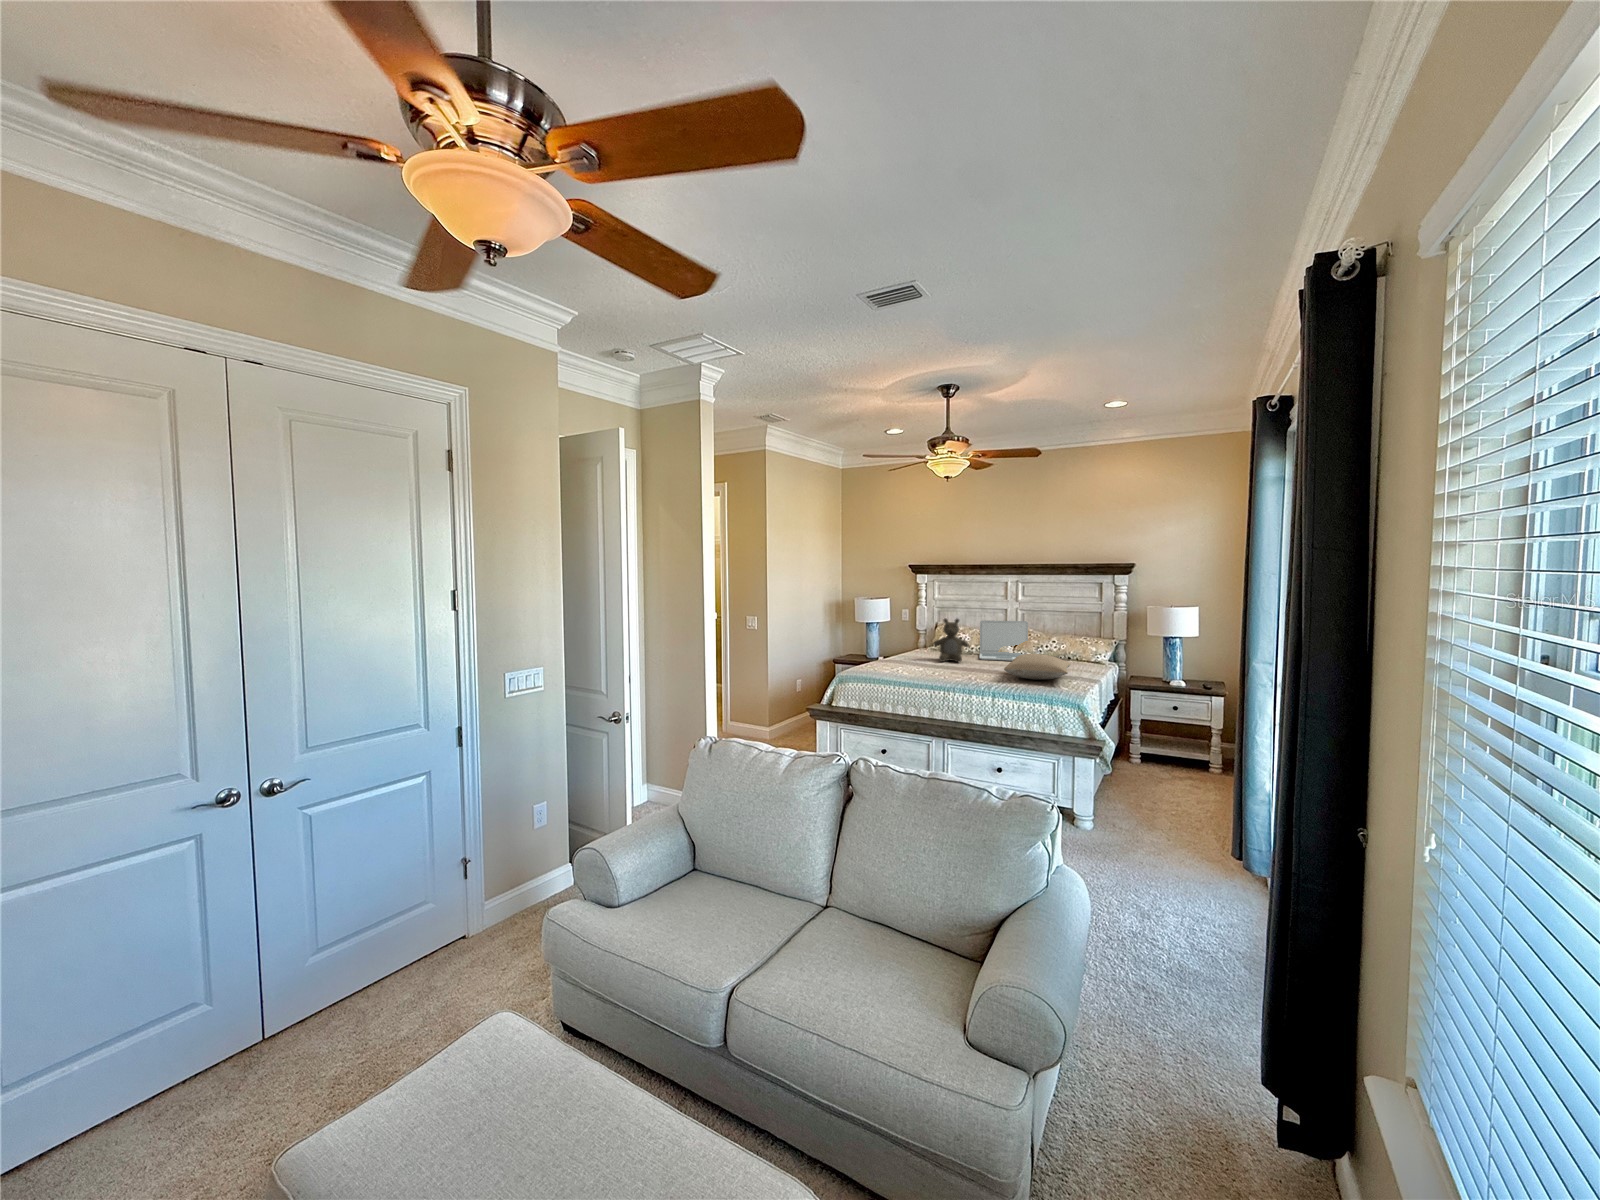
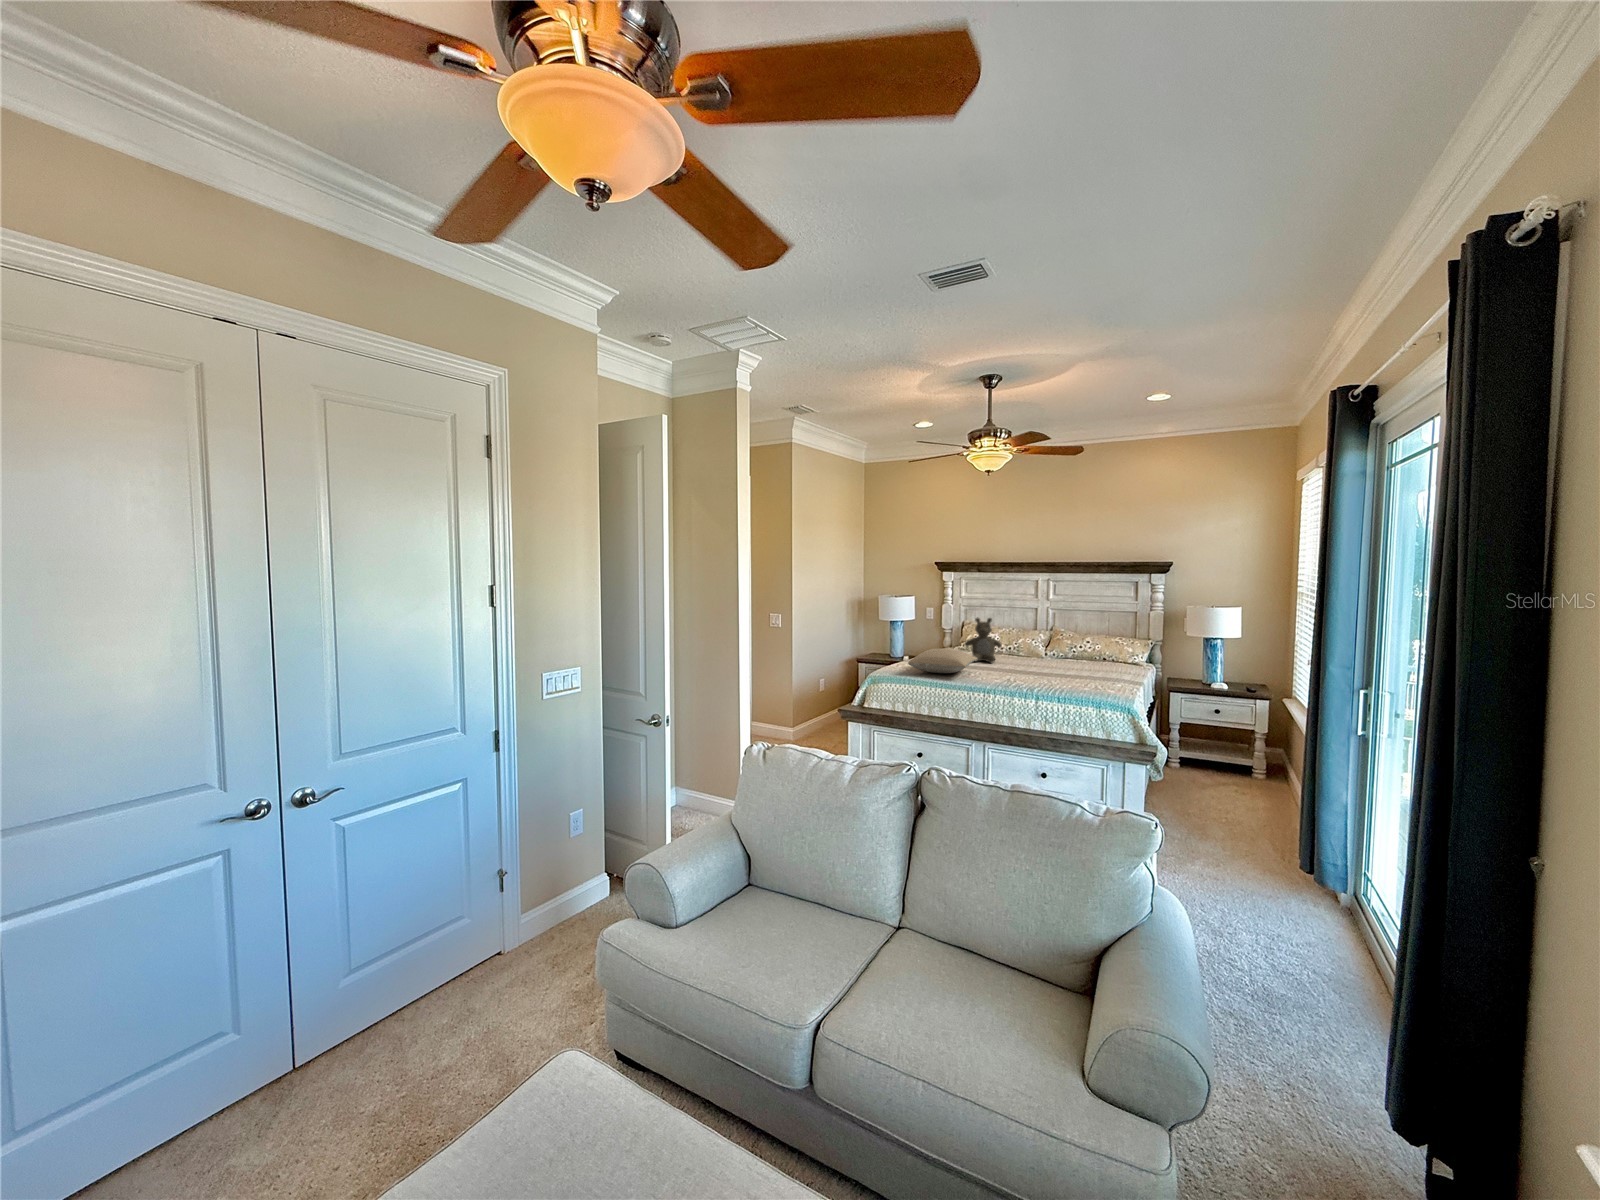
laptop: present [980,620,1028,661] -> none [1011,620,1064,662]
pillow: present [1004,654,1071,680] -> present [908,648,977,673]

